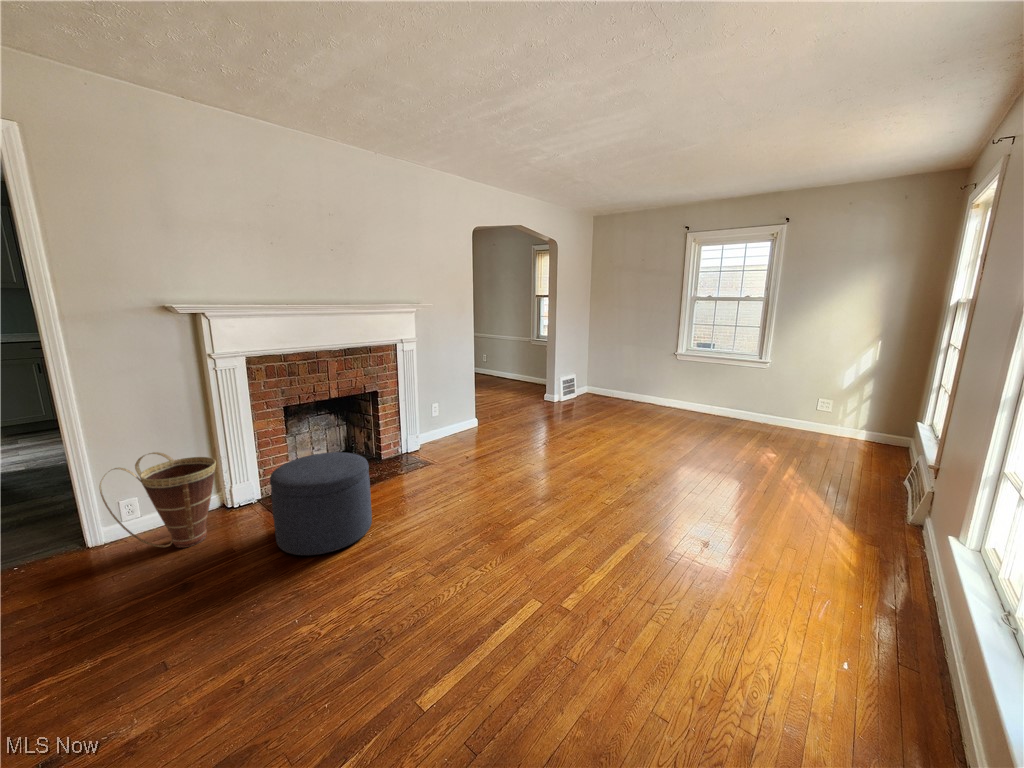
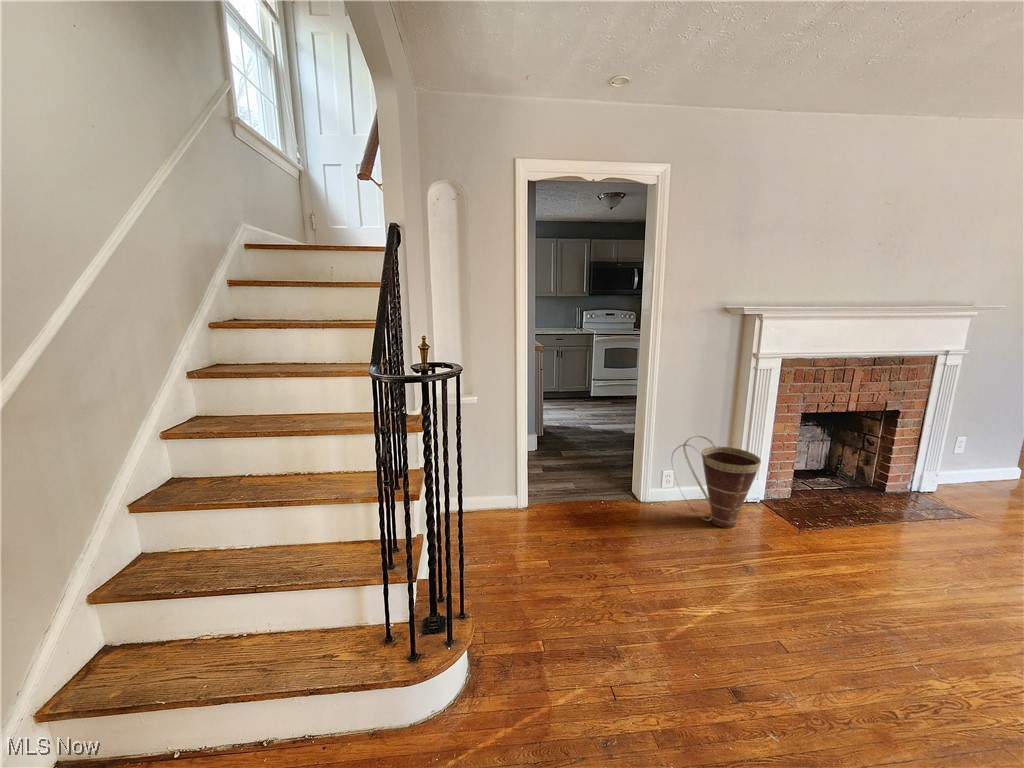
ottoman: present [270,452,372,555] -> none [819,475,964,598]

